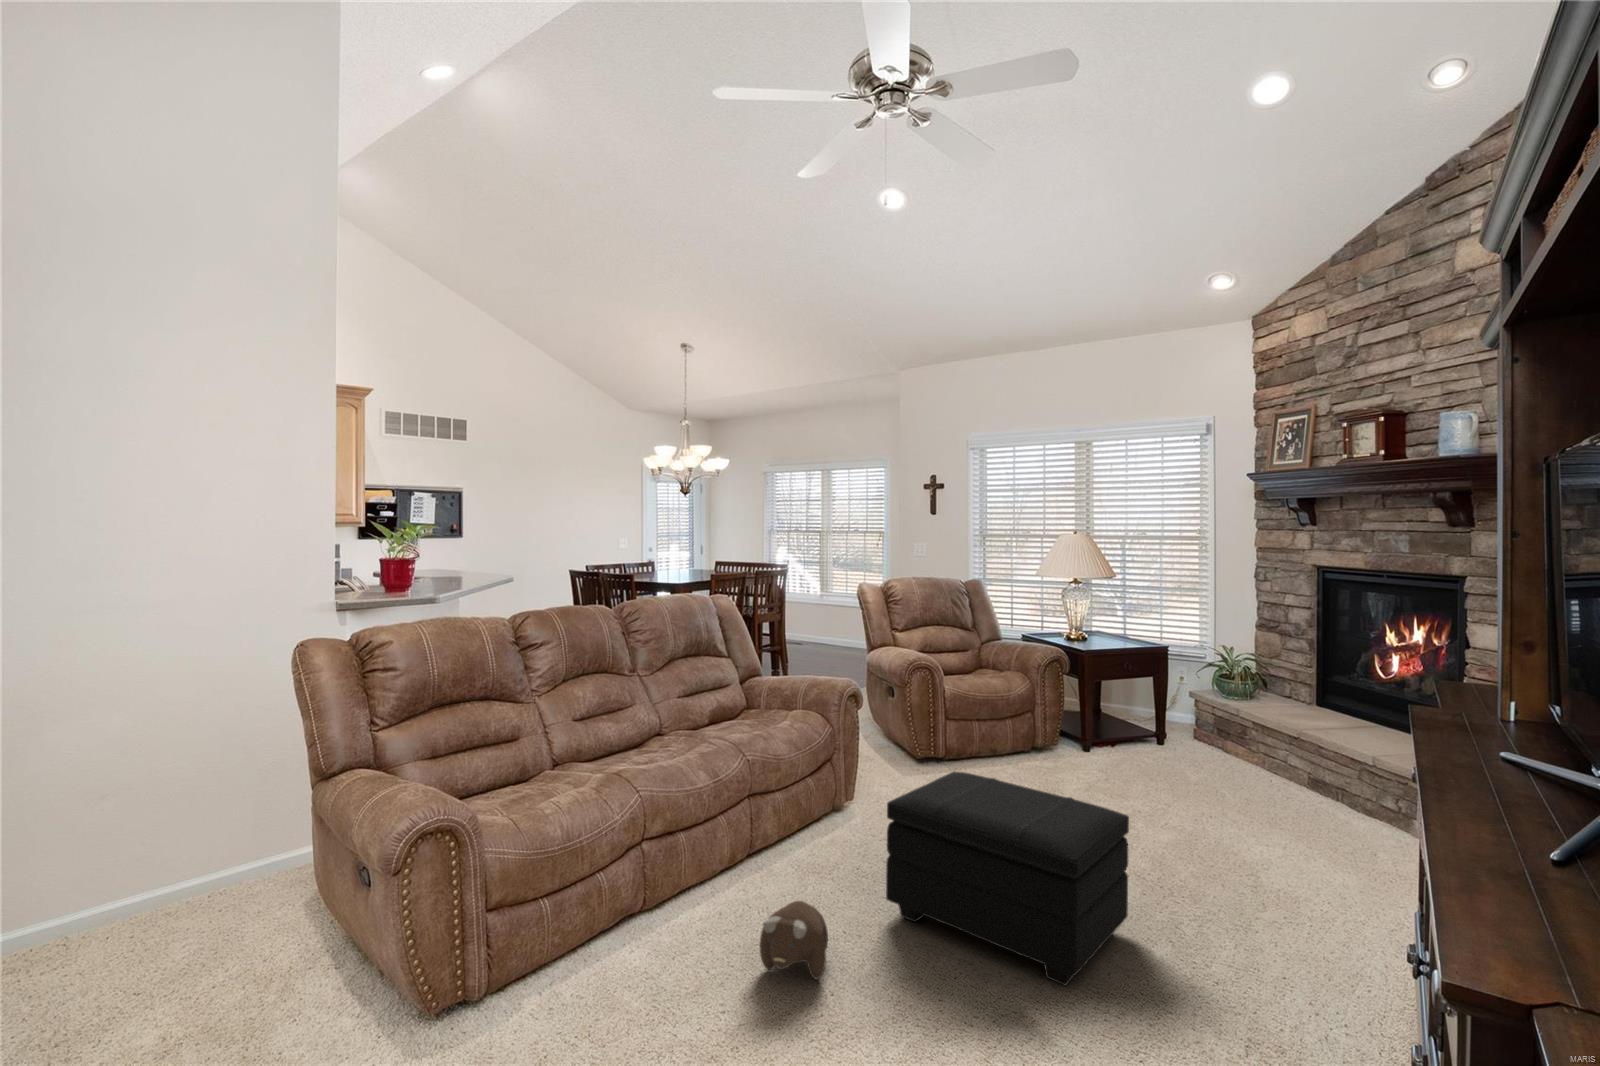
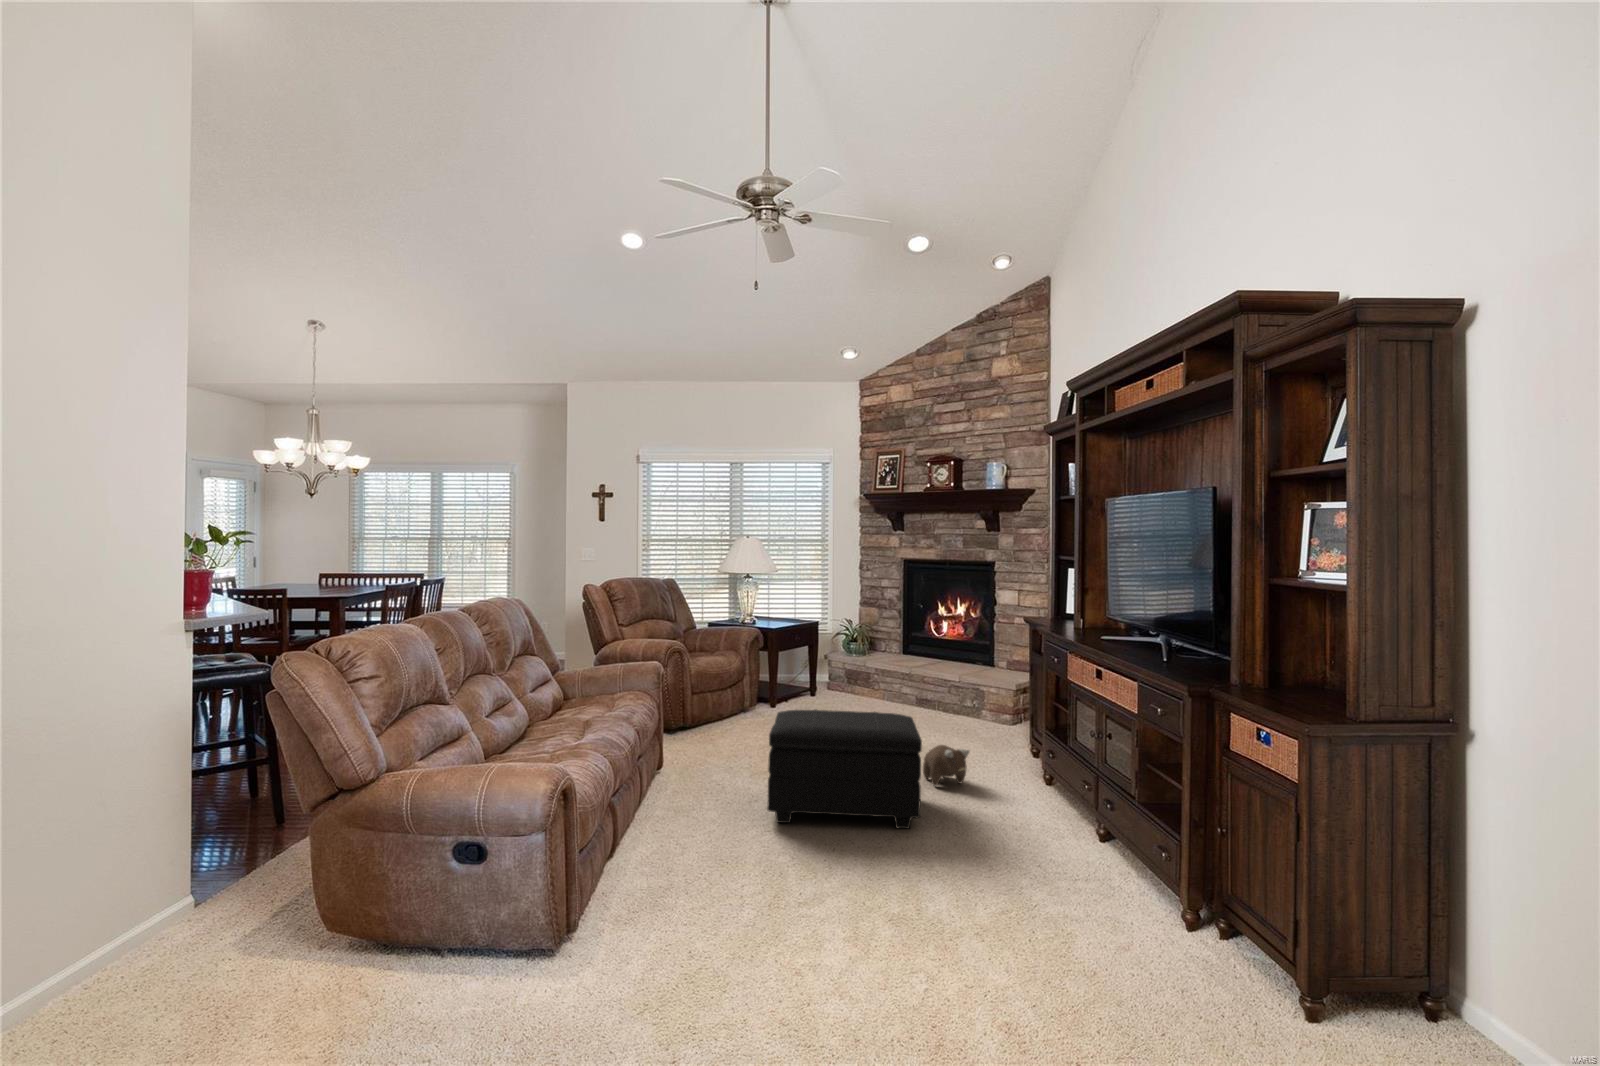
plush toy: present [760,901,828,979] -> present [923,745,969,786]

